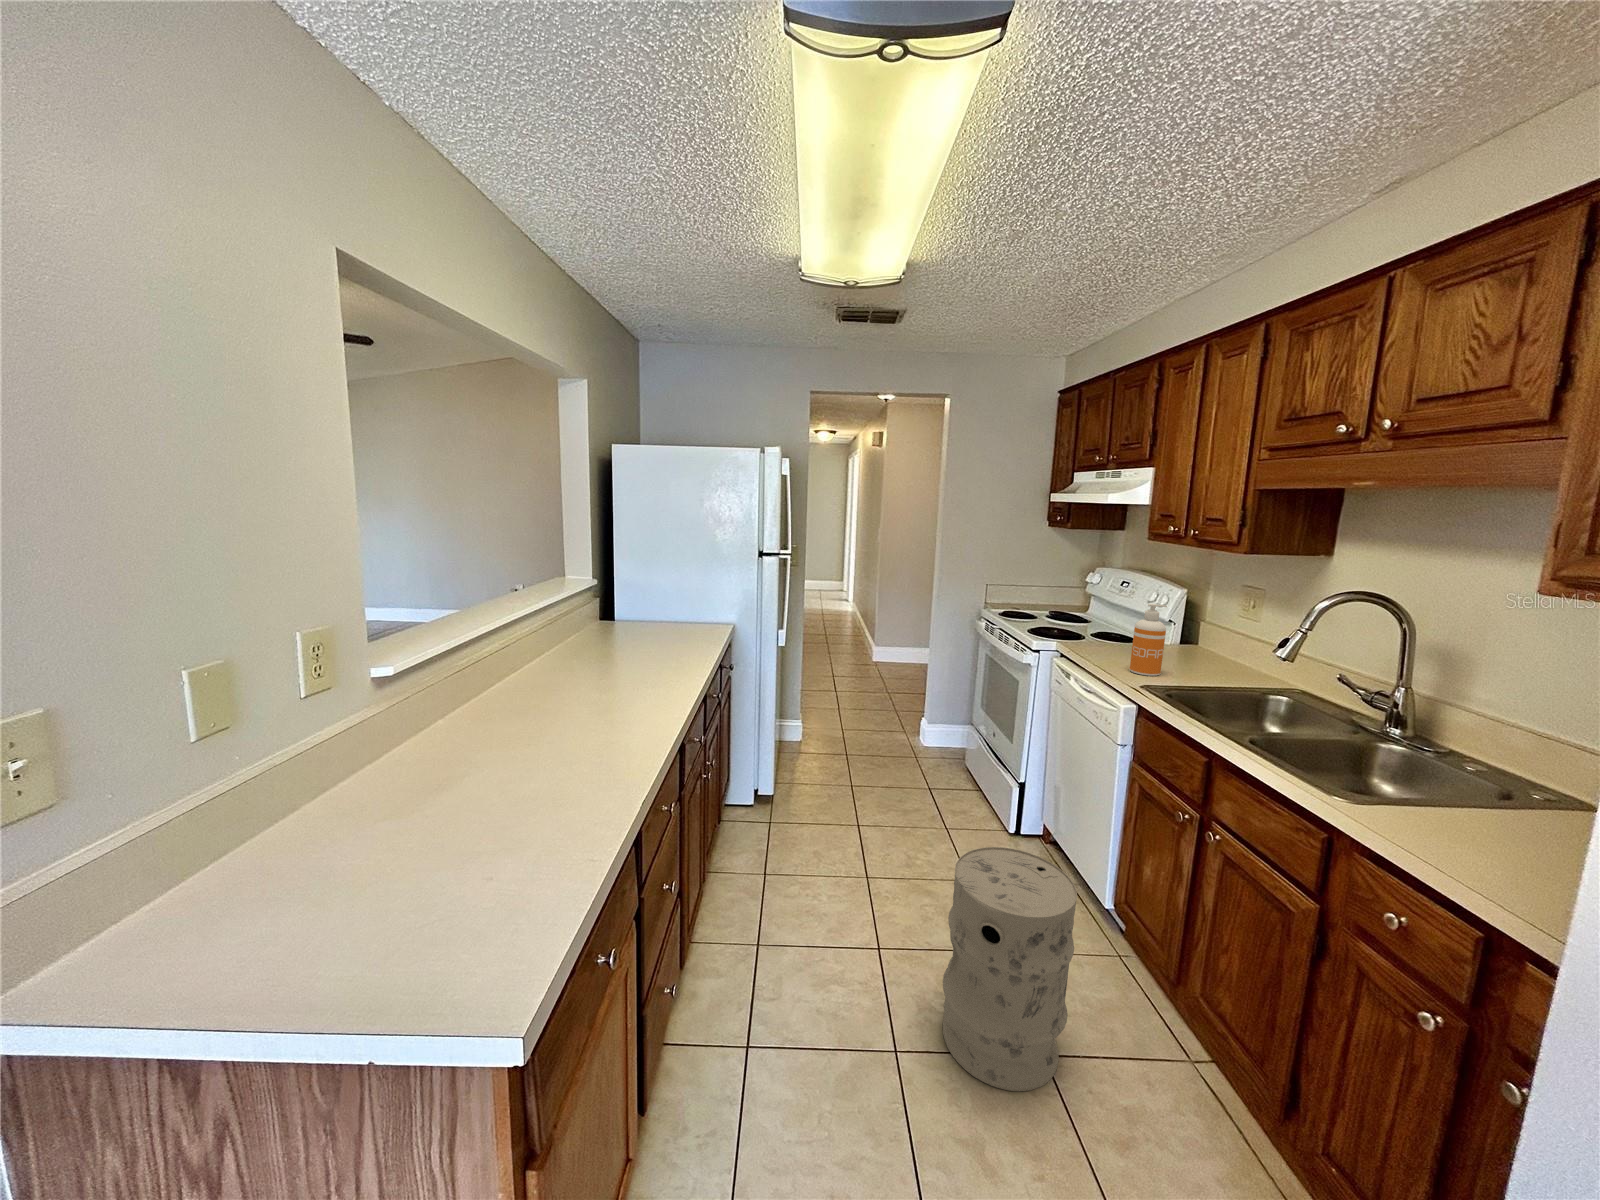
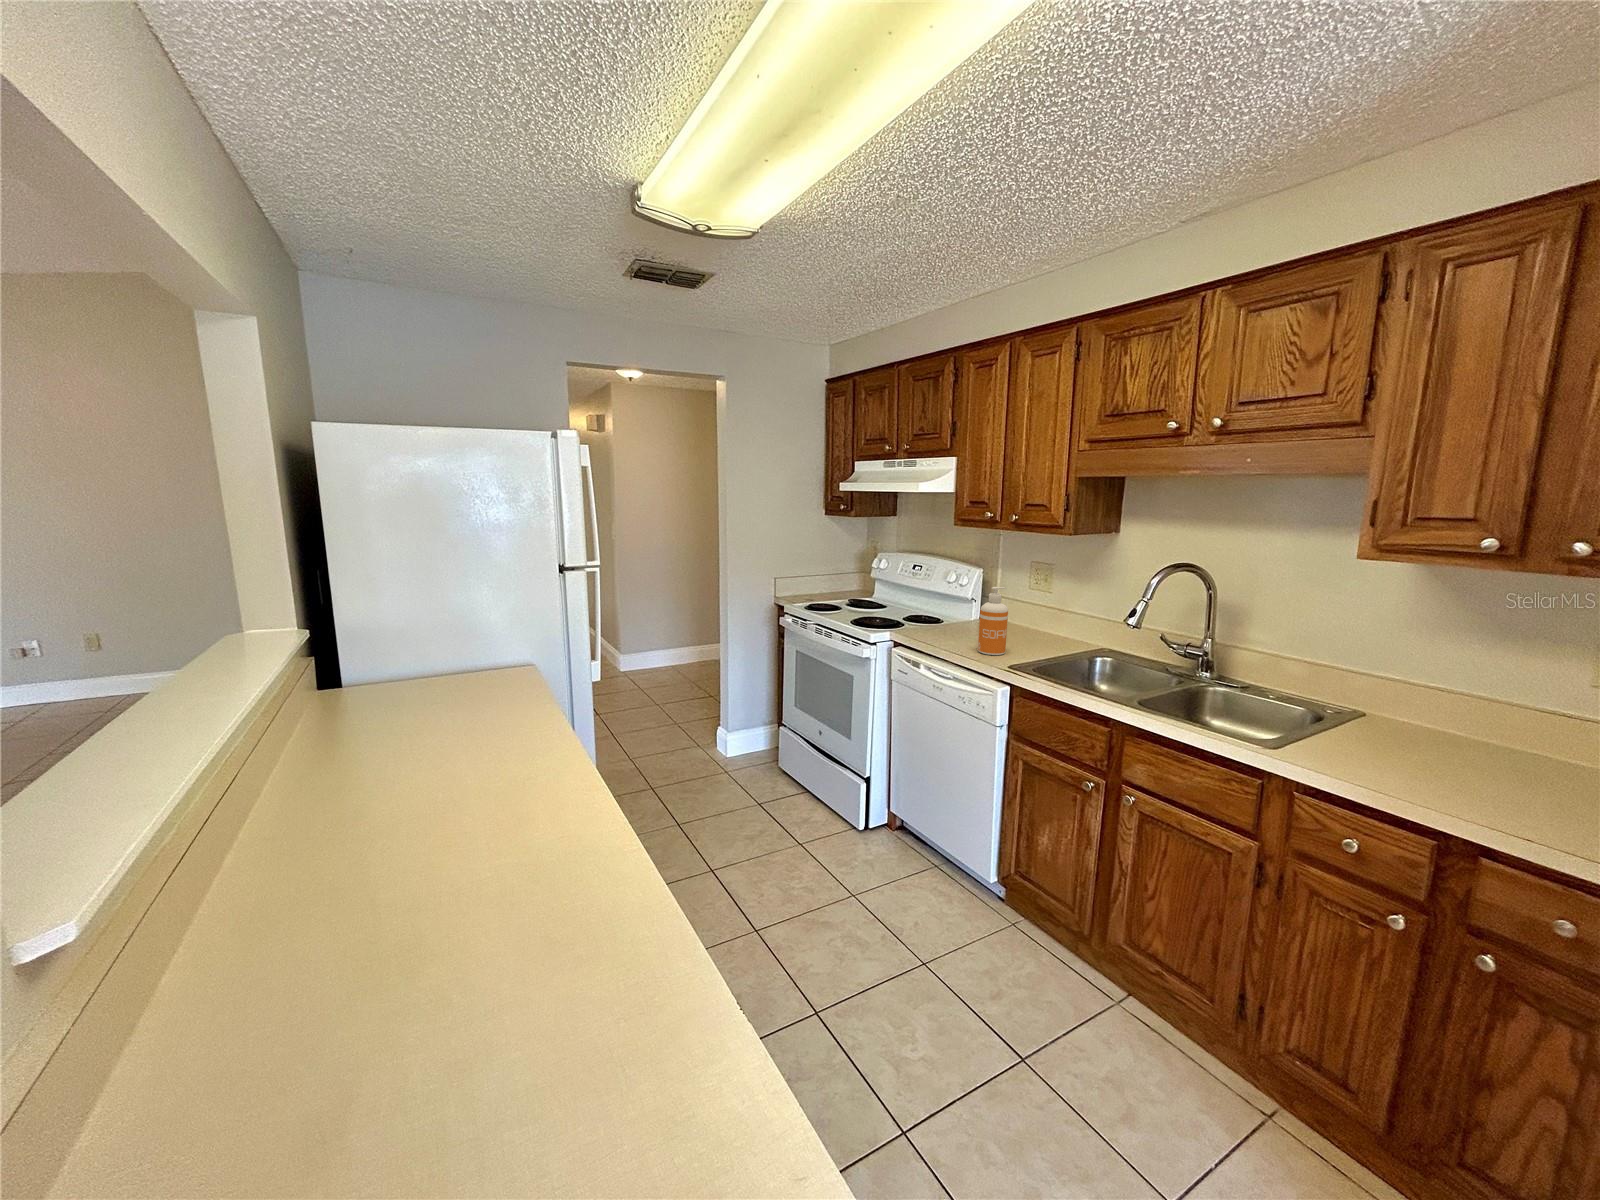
trash can: present [943,847,1077,1091] -> none [924,863,1064,1127]

